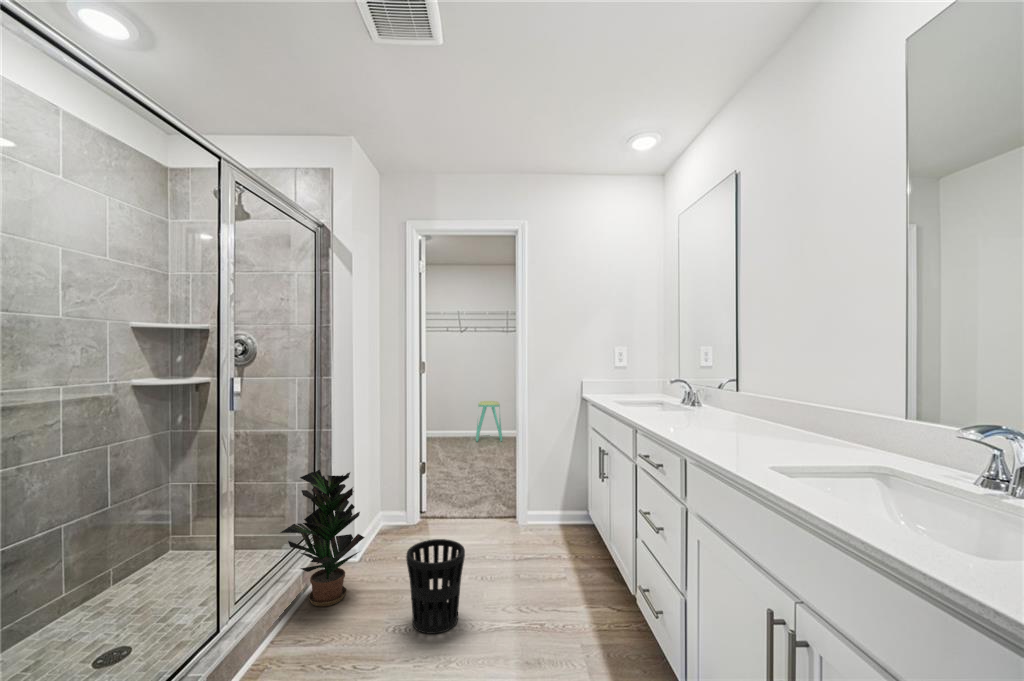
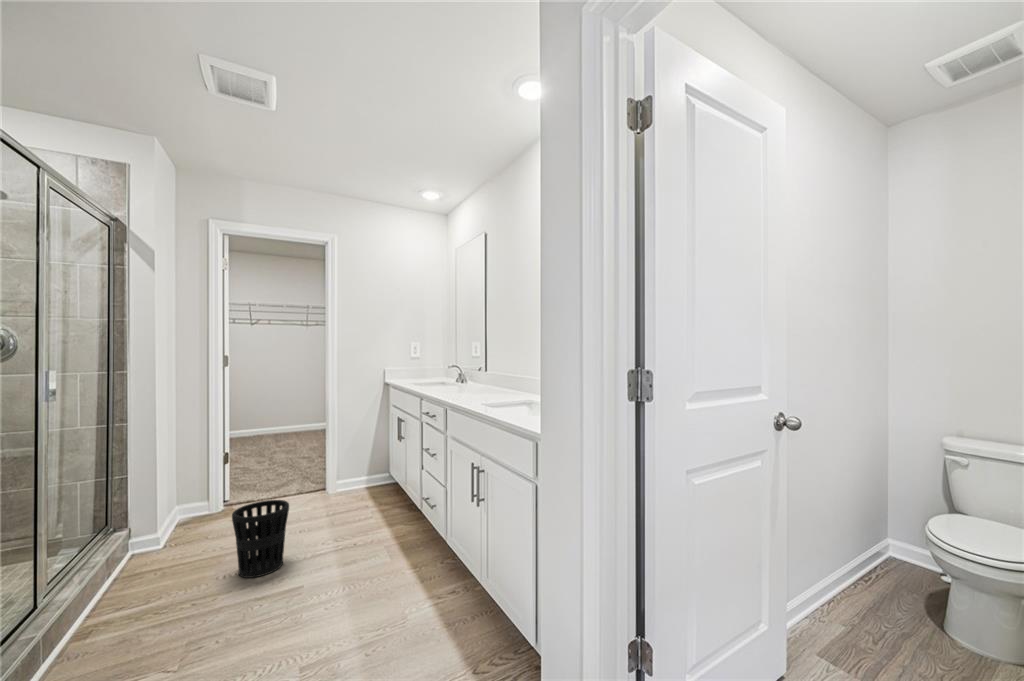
stool: present [476,401,502,442] -> none [273,401,301,441]
potted plant: present [281,470,365,606] -> none [71,455,177,589]

